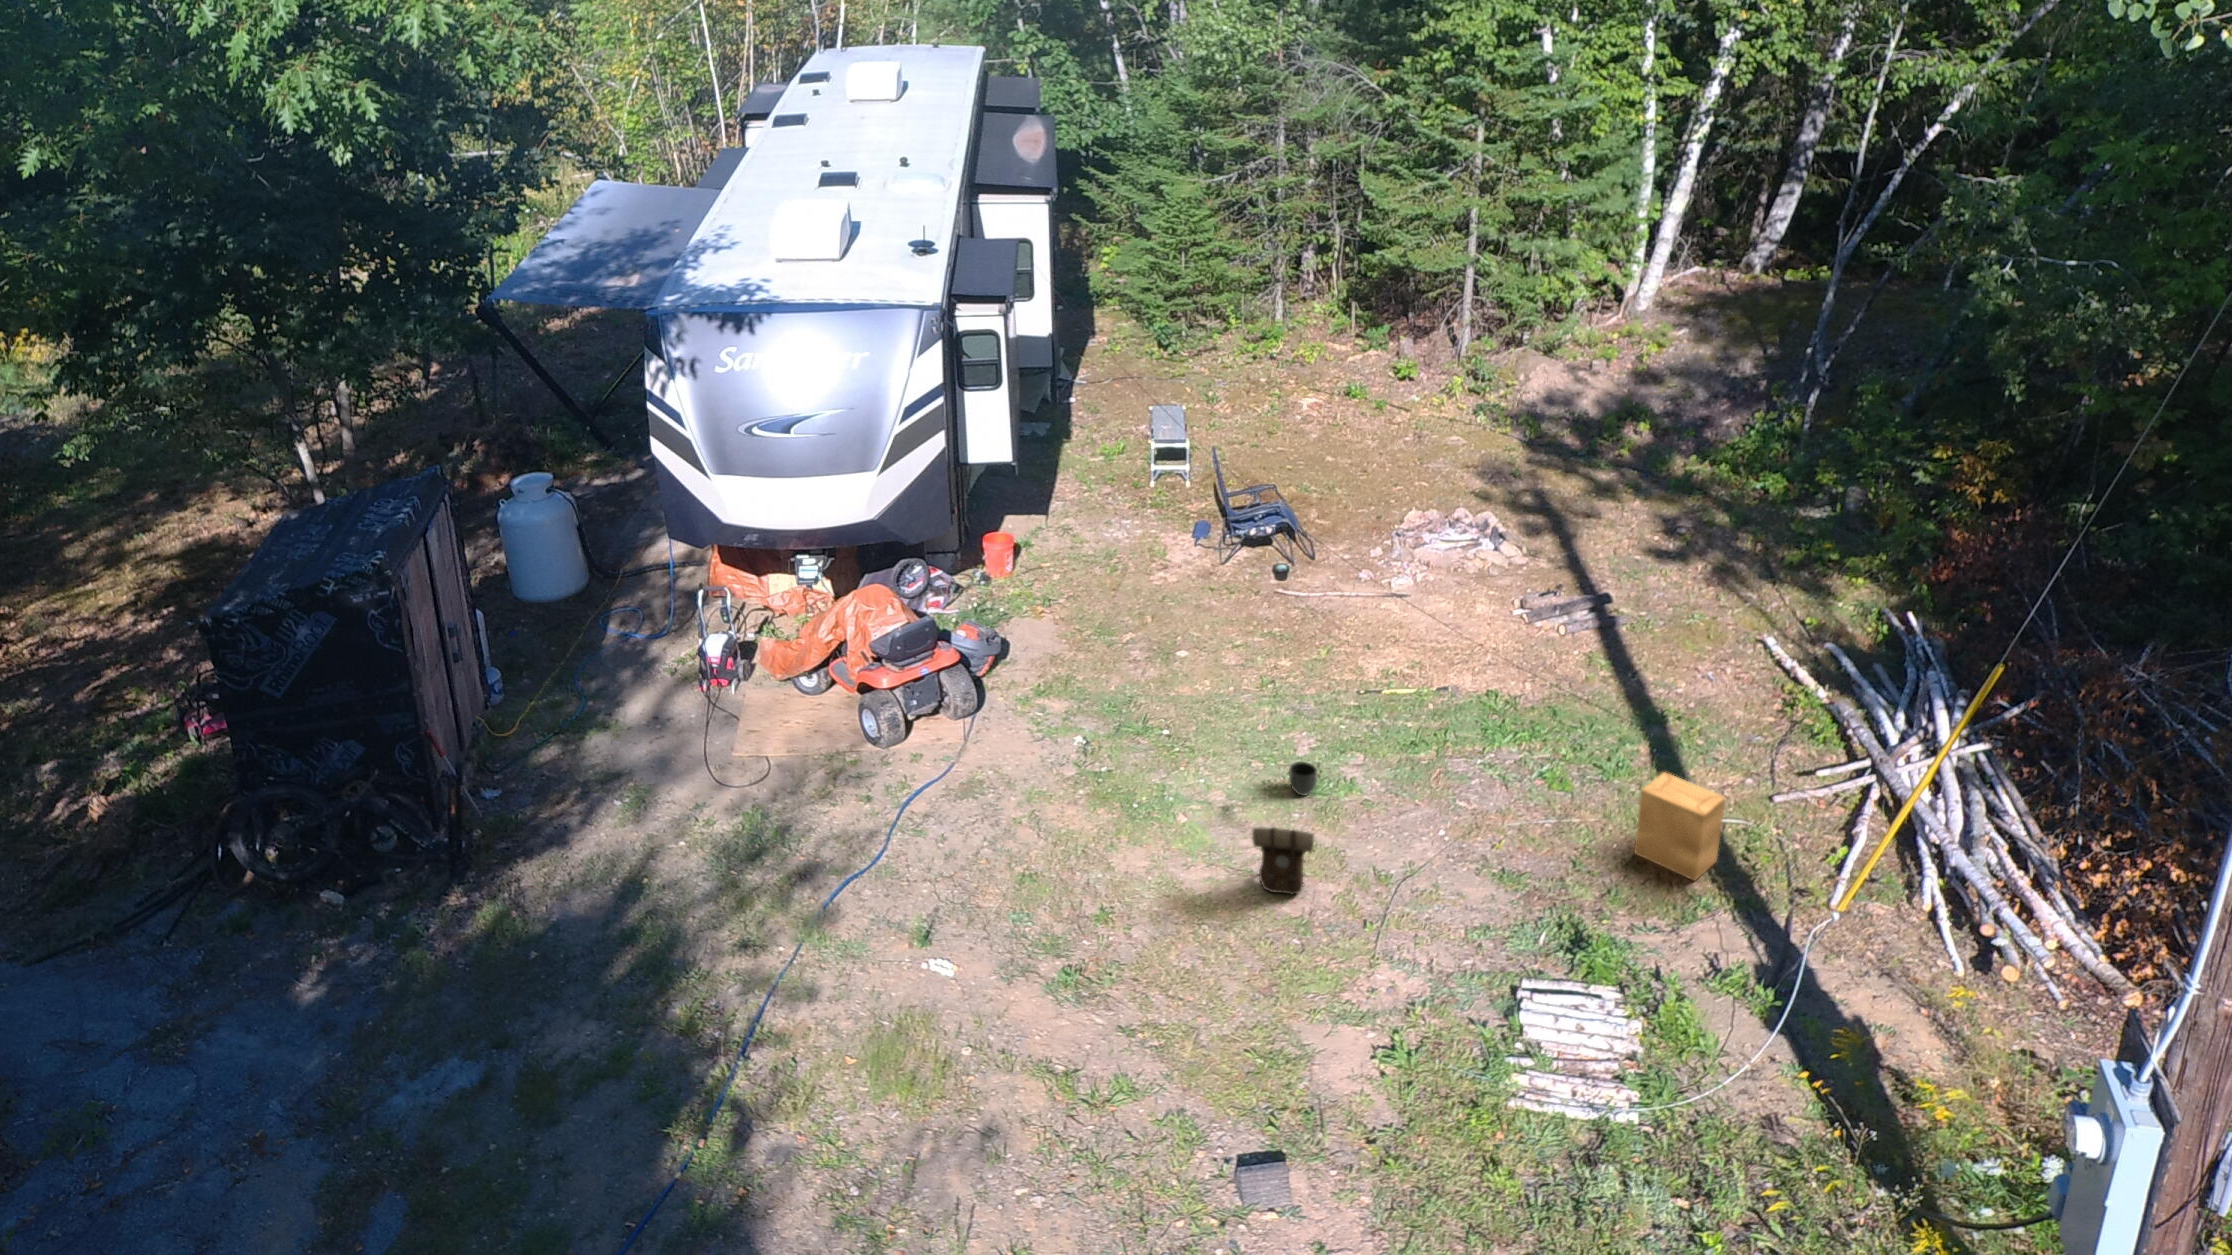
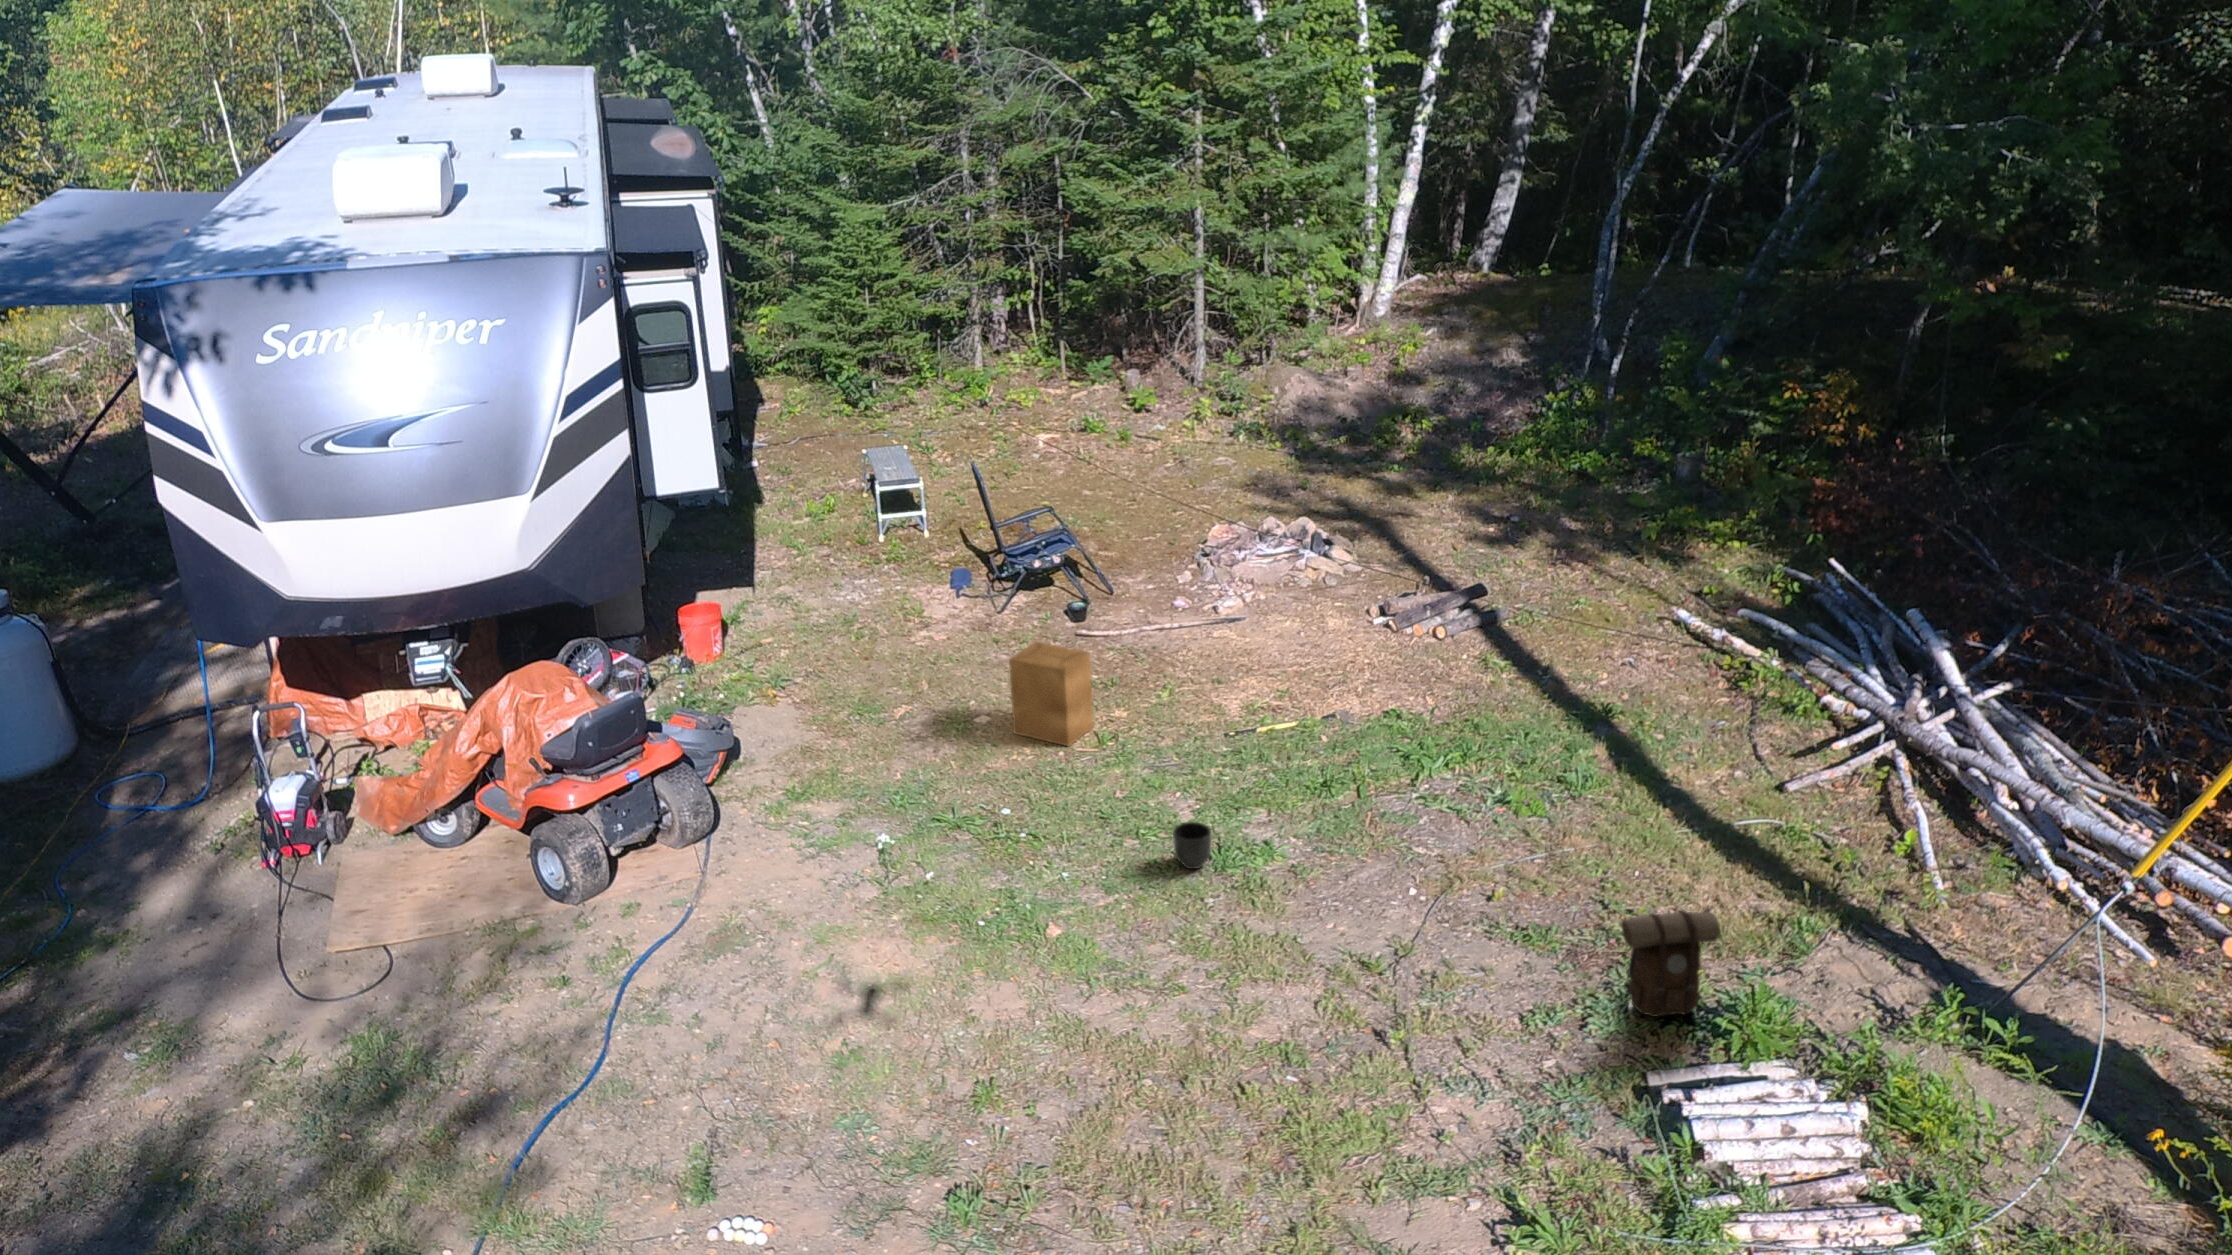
cardboard box: present [1634,772,1725,881] -> present [1009,642,1093,746]
backpack: present [1252,827,1314,894] -> present [1621,911,1721,1017]

